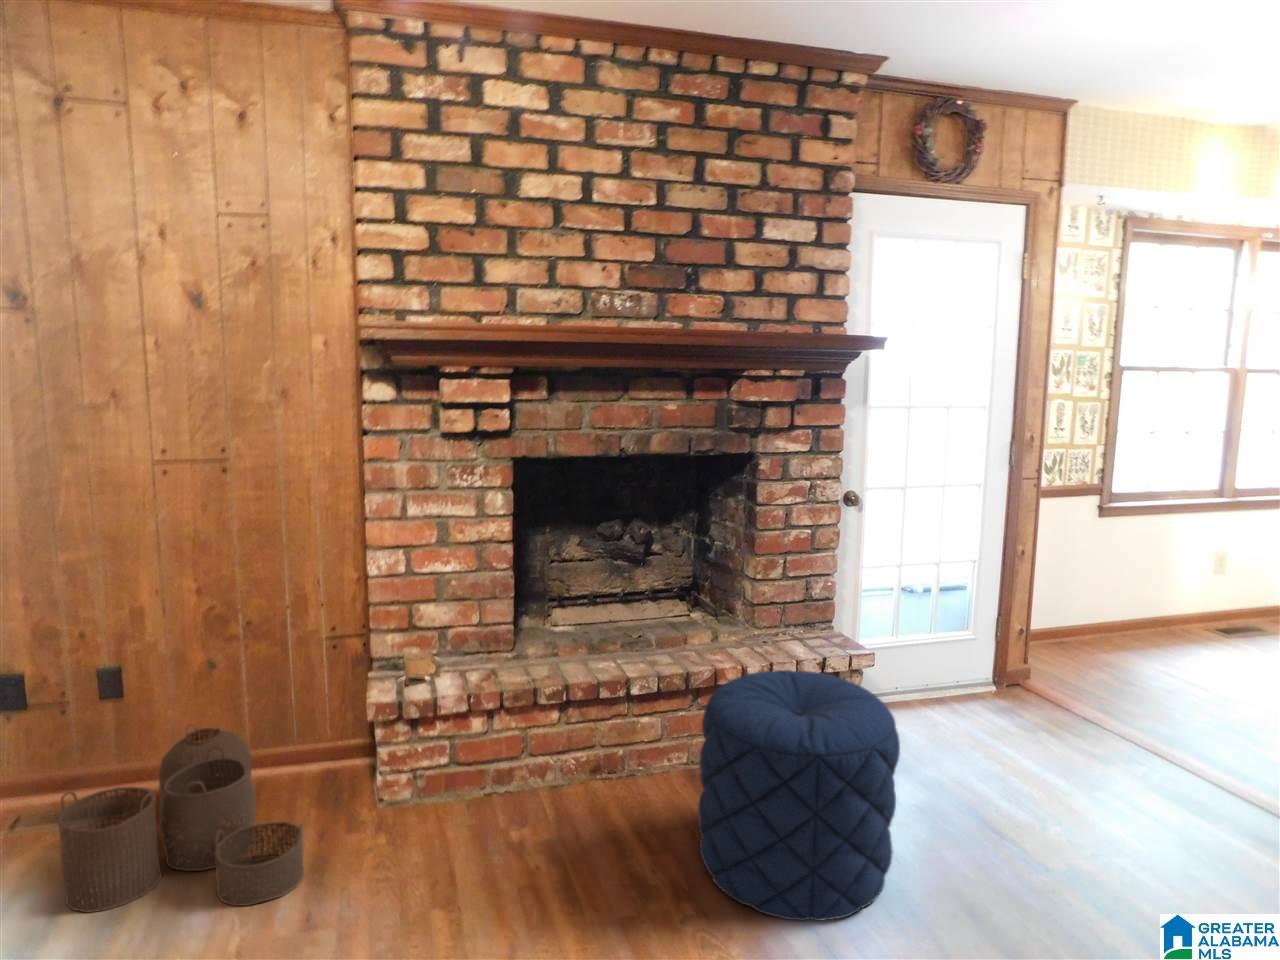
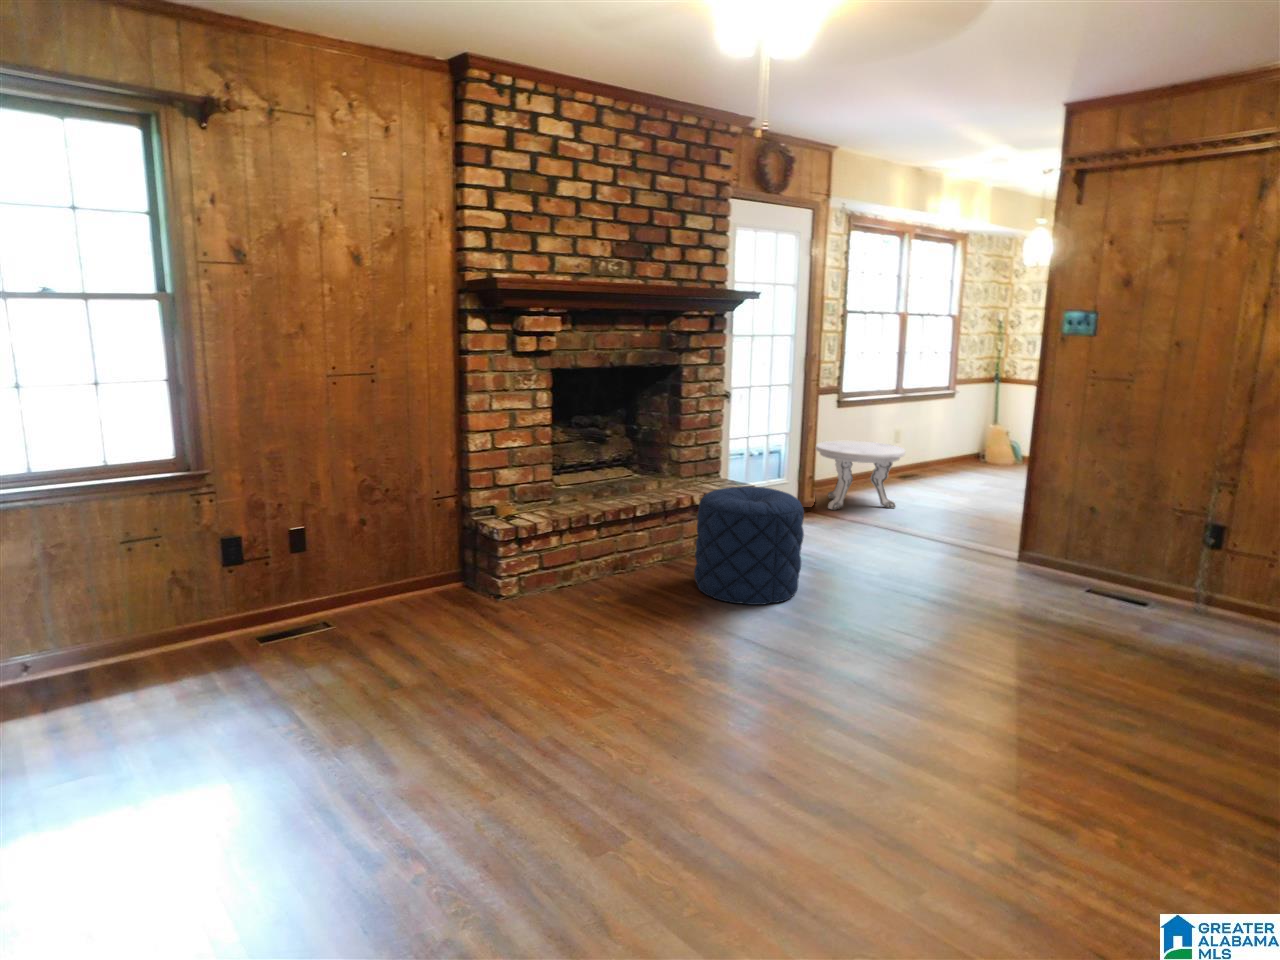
side table: none [1045,568,1210,694] -> present [816,441,905,510]
woven basket: present [58,725,304,913] -> none [342,558,492,656]

